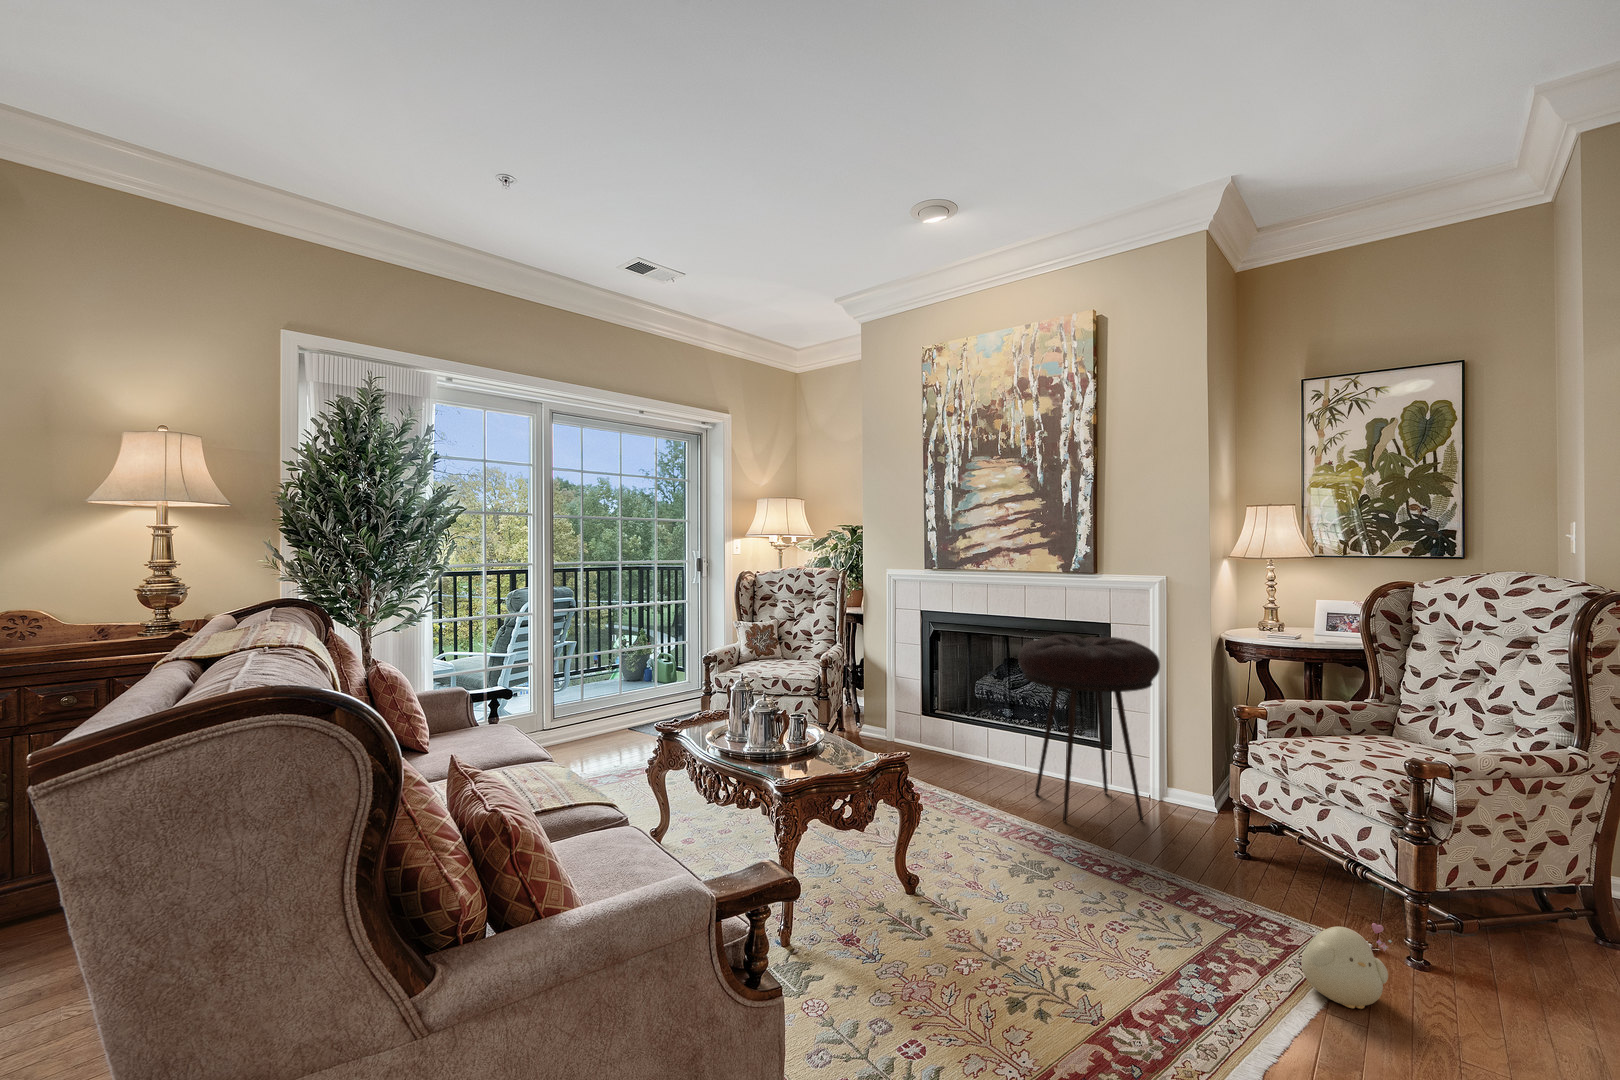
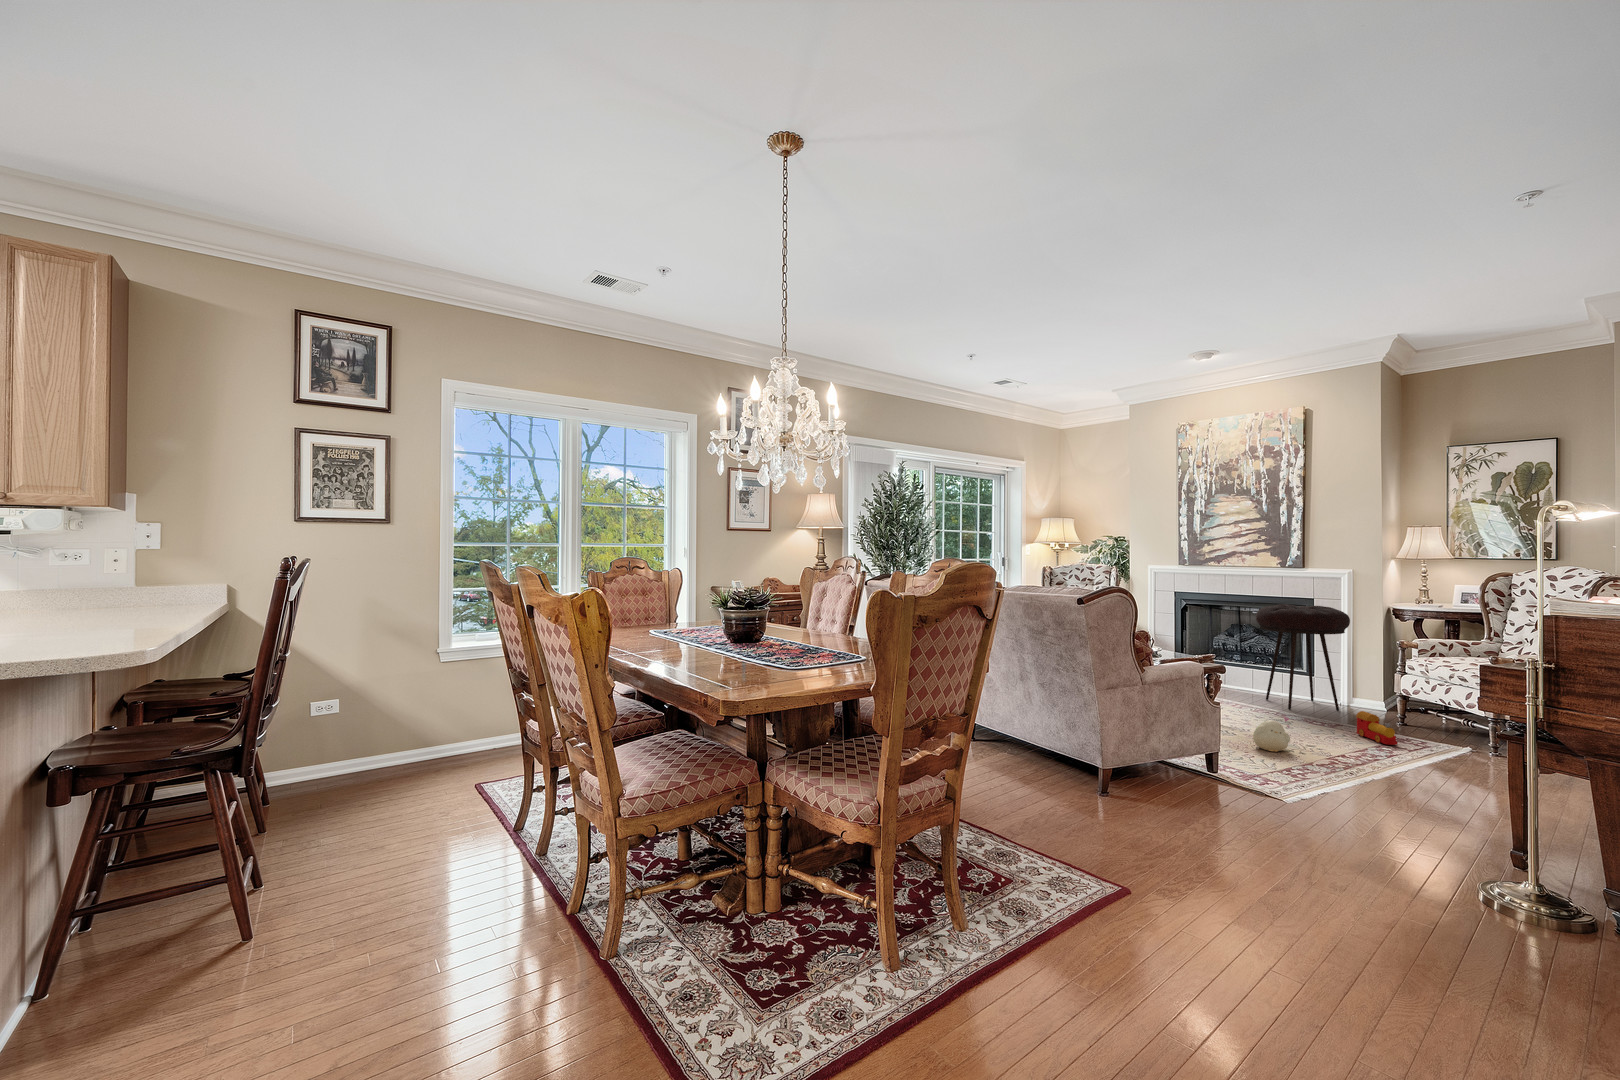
toy train: none [1165,858,1240,945] -> present [1356,711,1397,745]
plush toy: present [1301,923,1392,1009] -> present [1253,717,1292,752]

